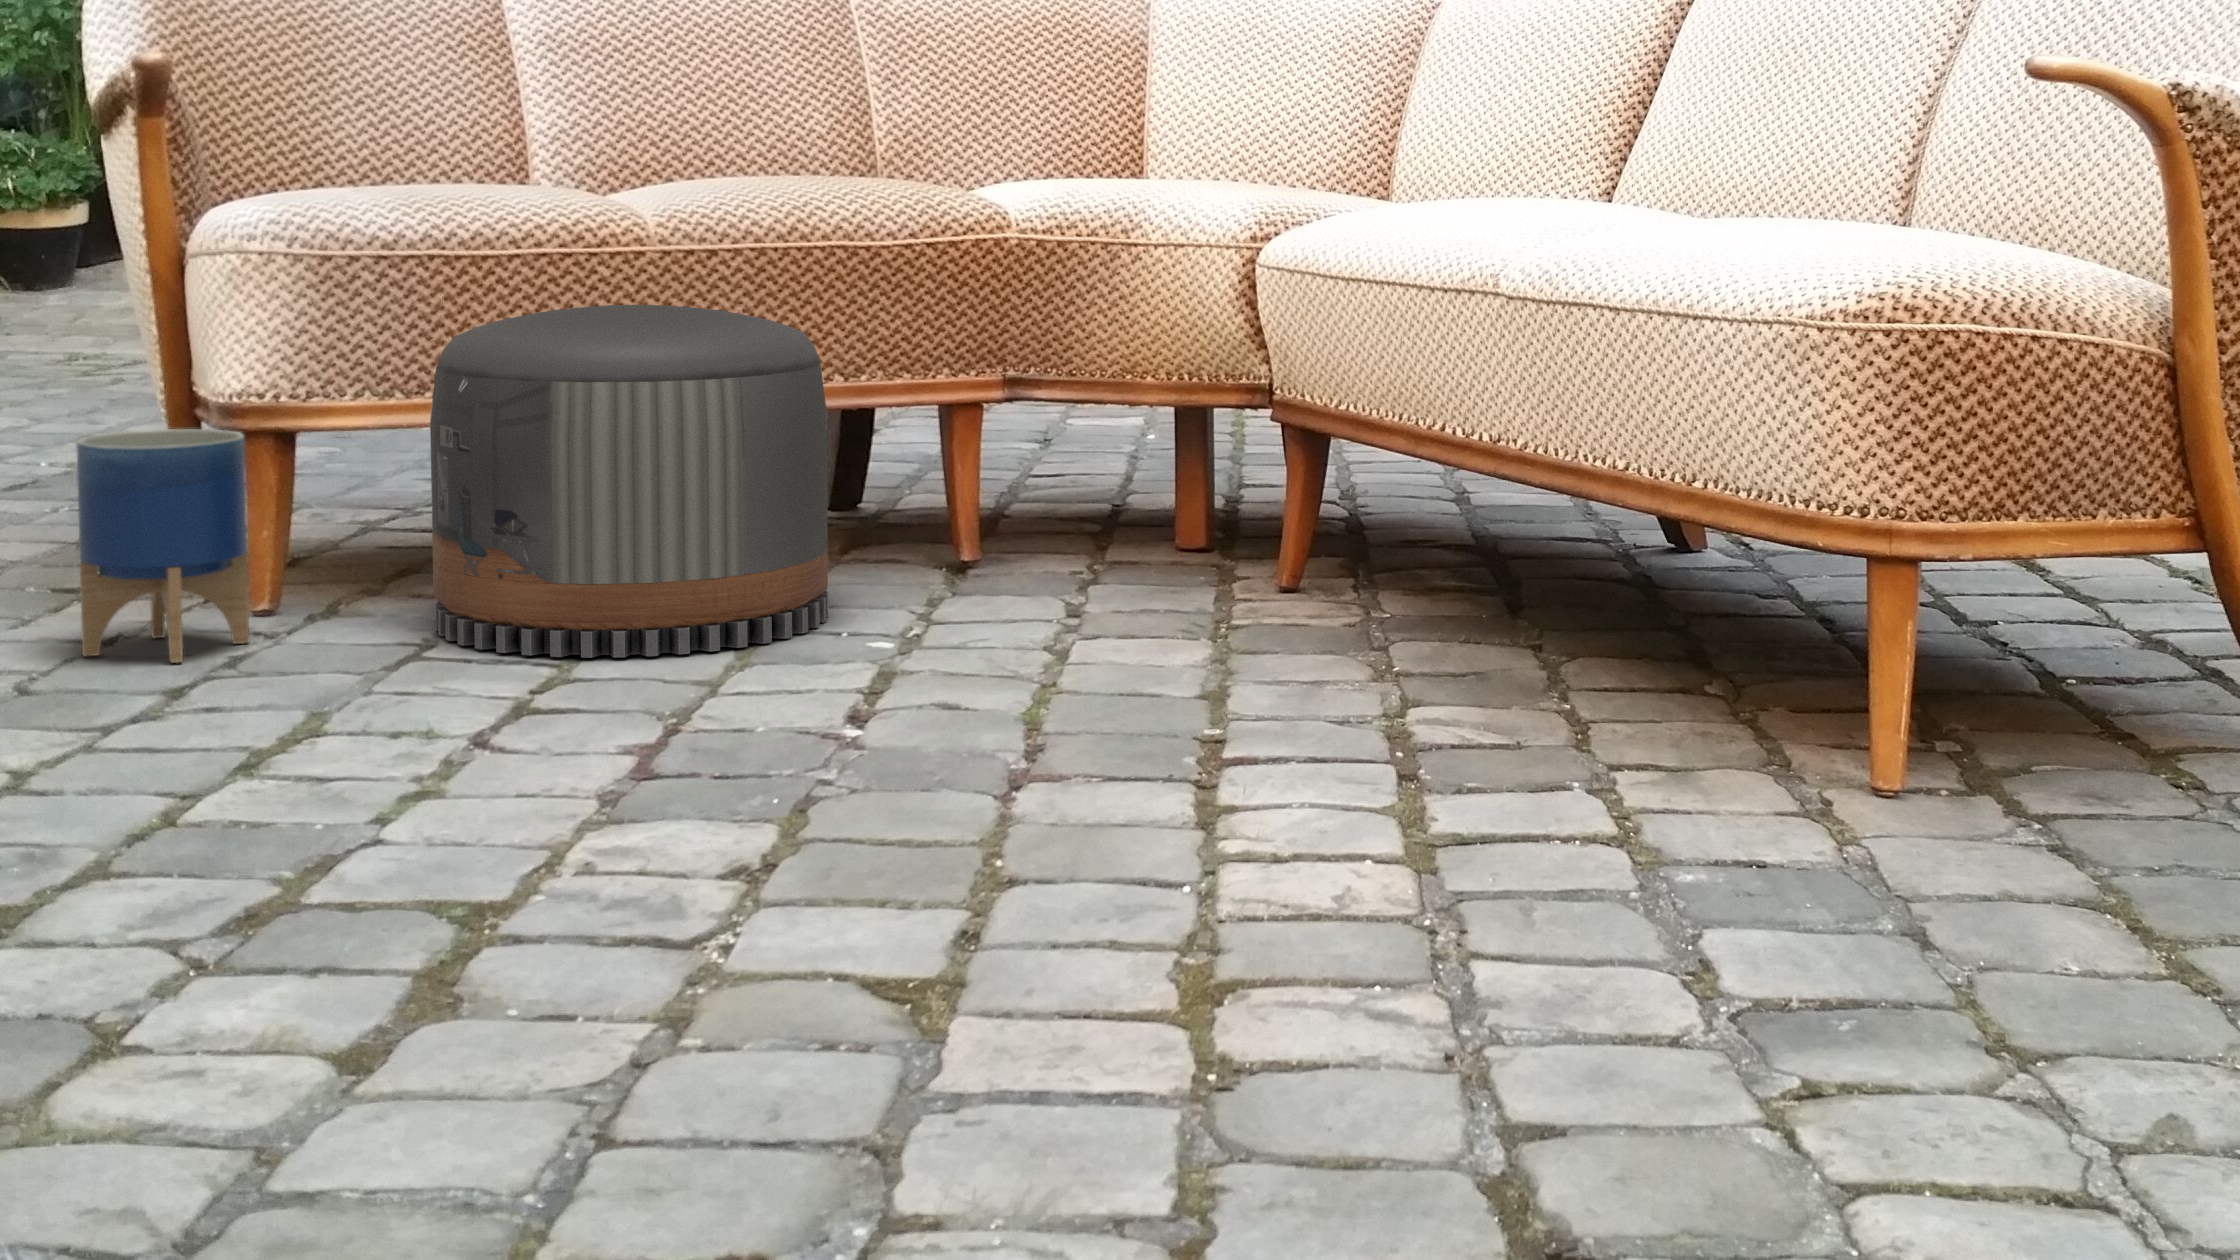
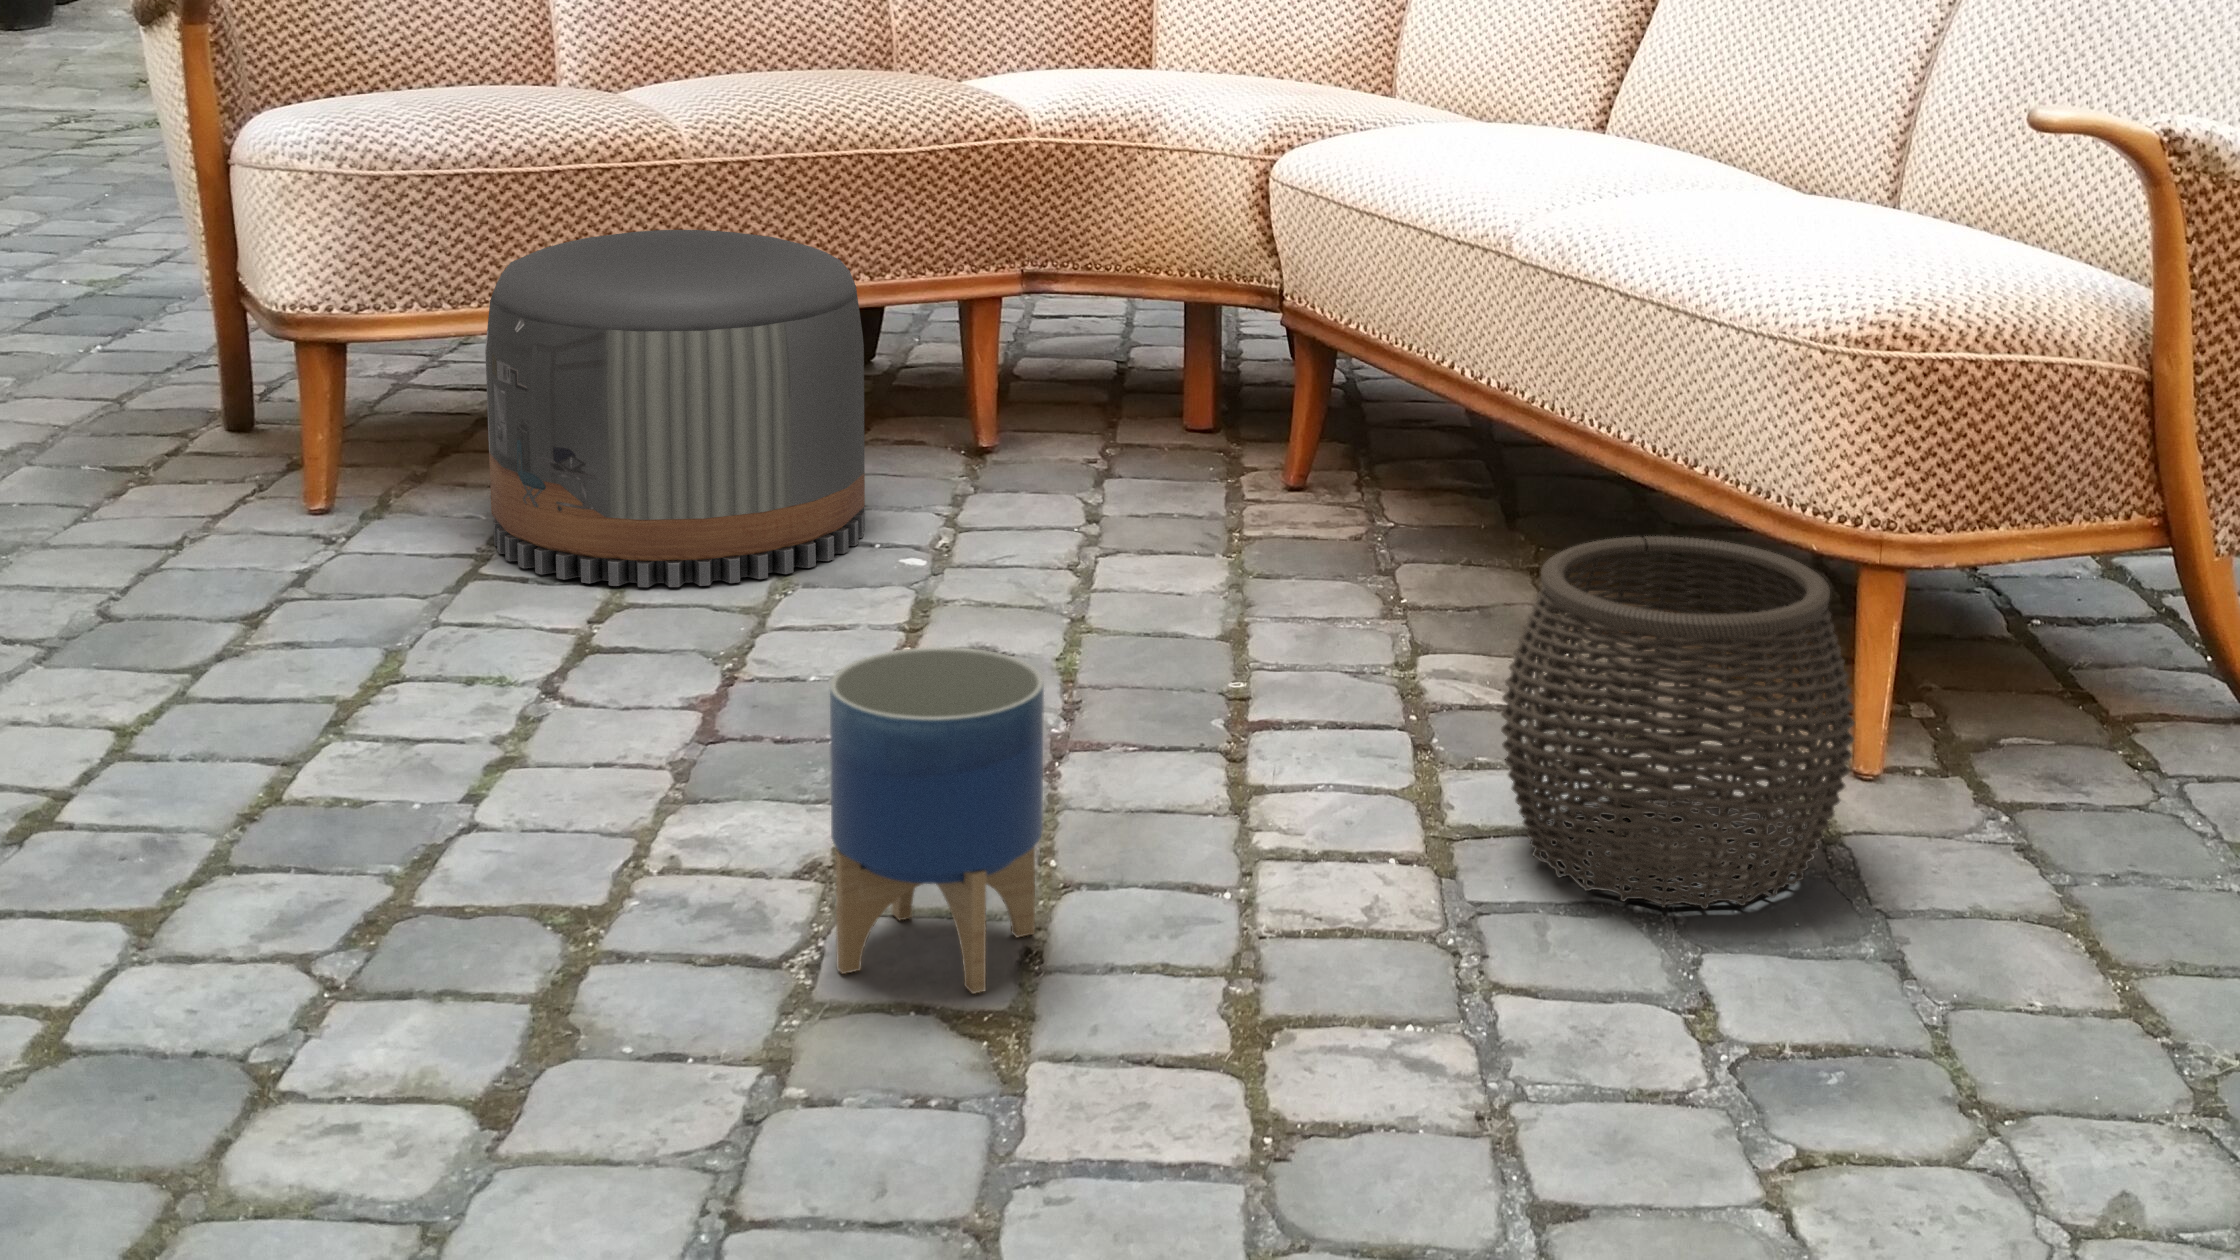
planter: present [76,429,249,663] -> present [830,647,1044,994]
woven basket: none [1479,506,1863,884] -> present [1501,536,1854,909]

